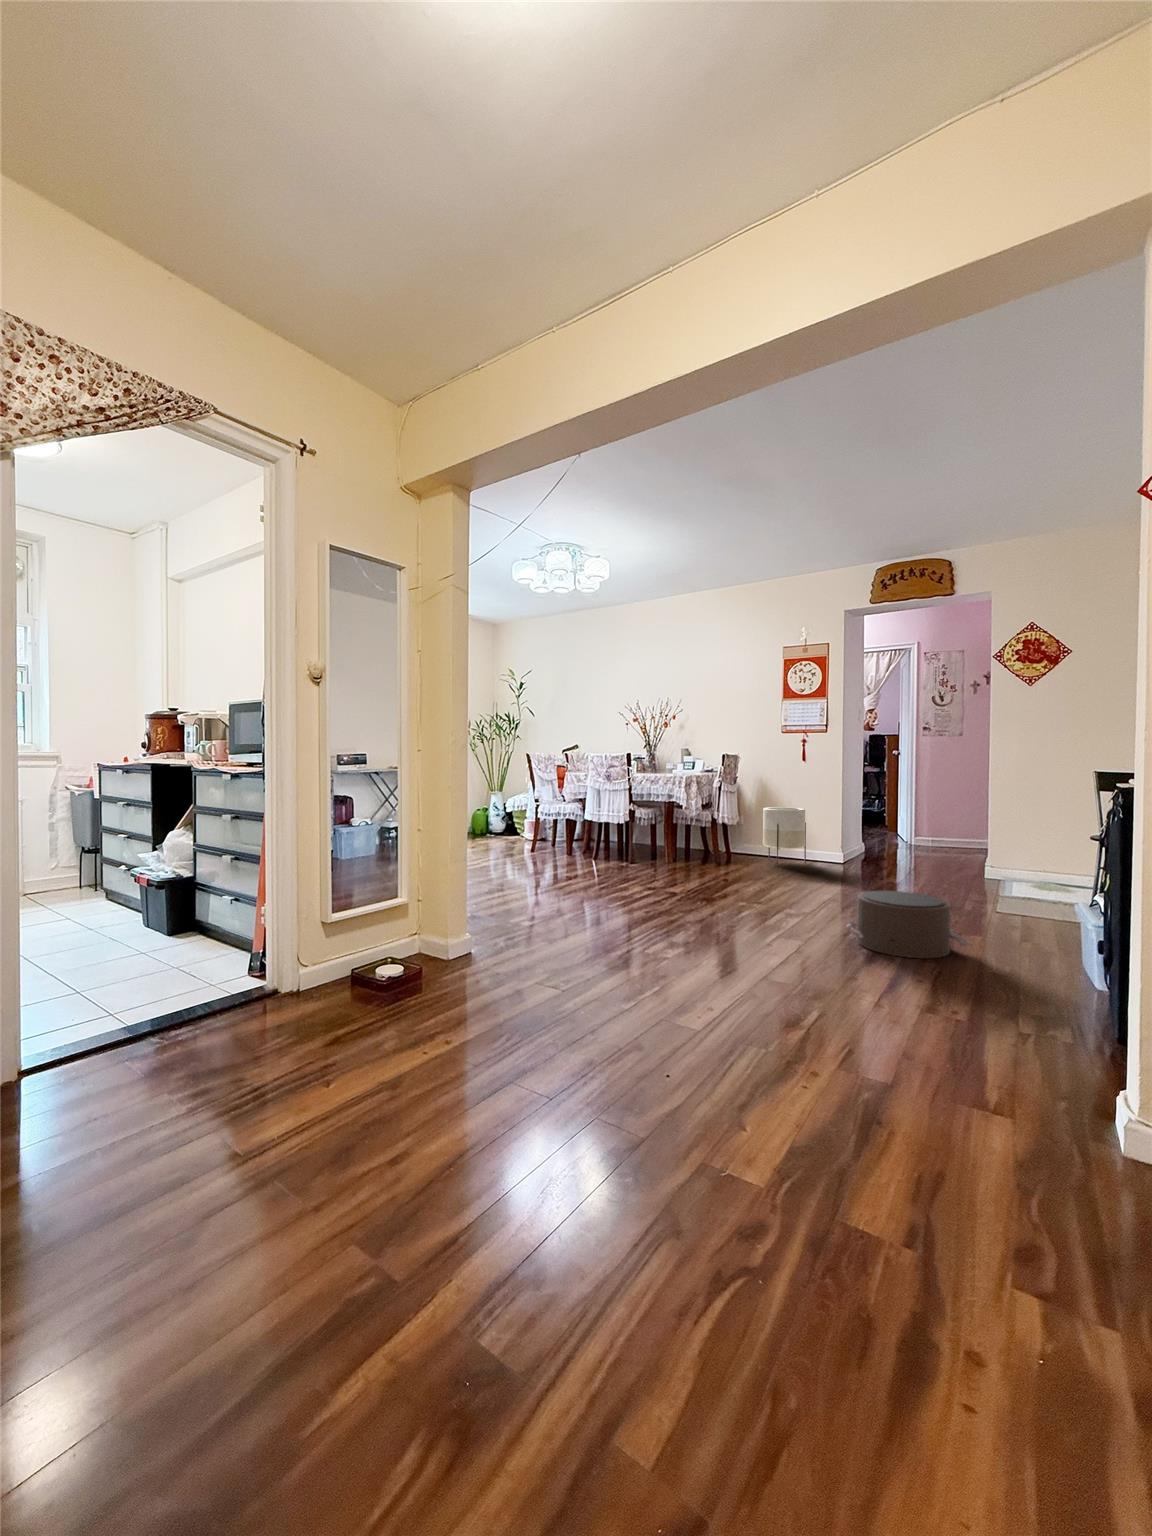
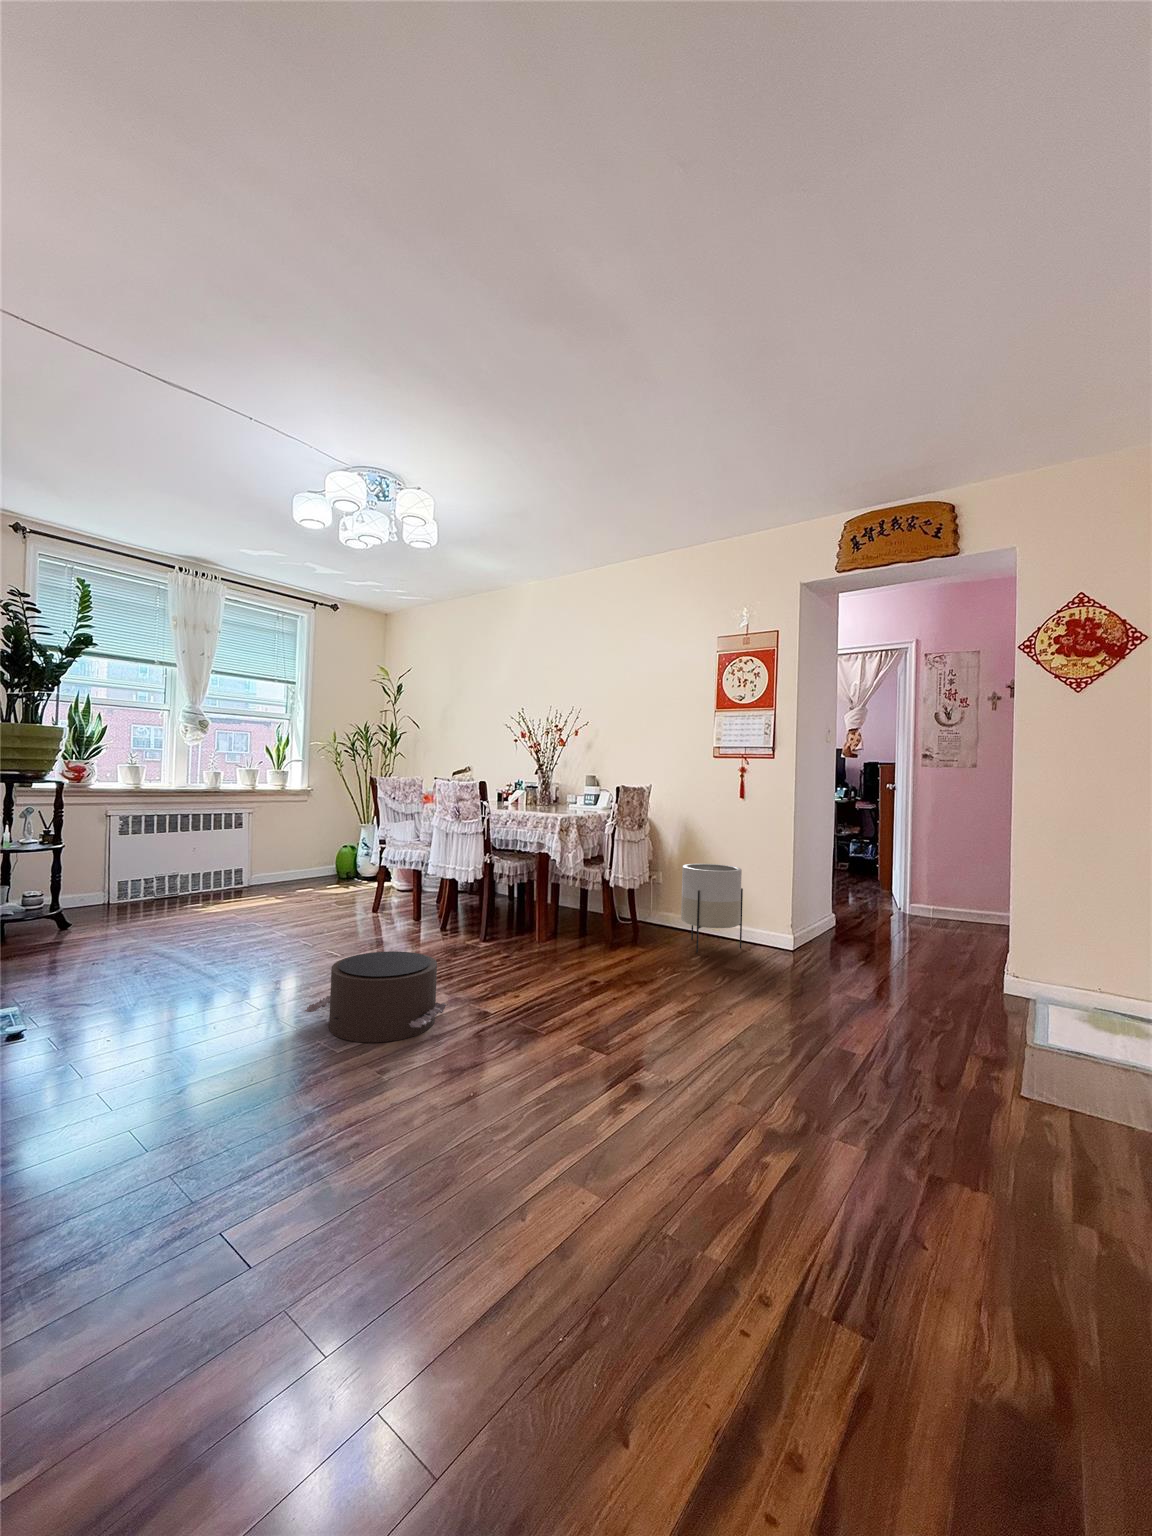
pouf: present [846,891,971,958] -> present [305,951,448,1042]

